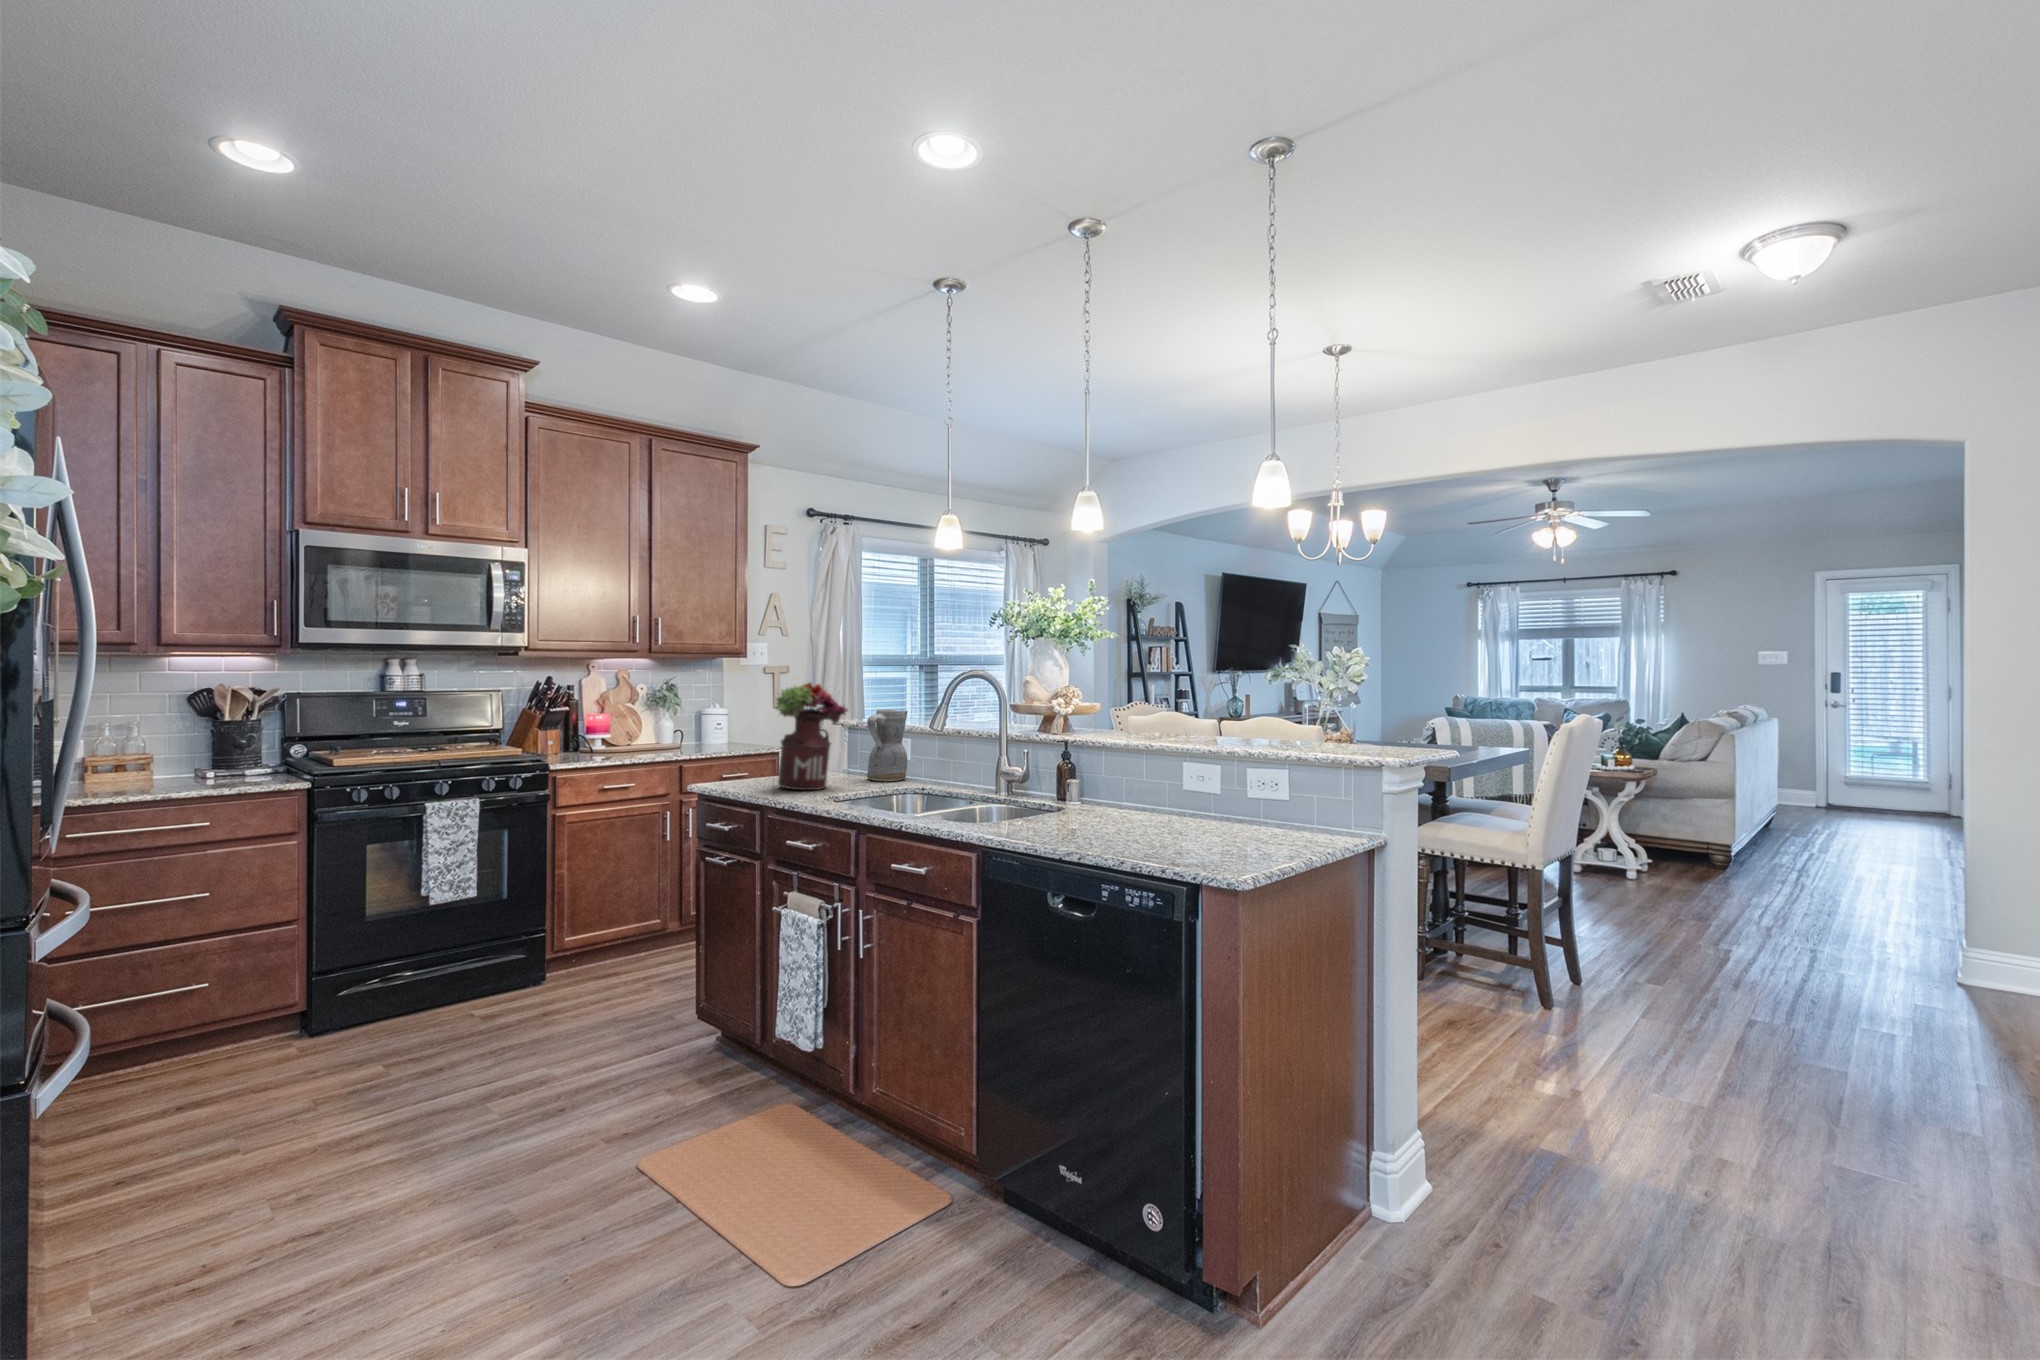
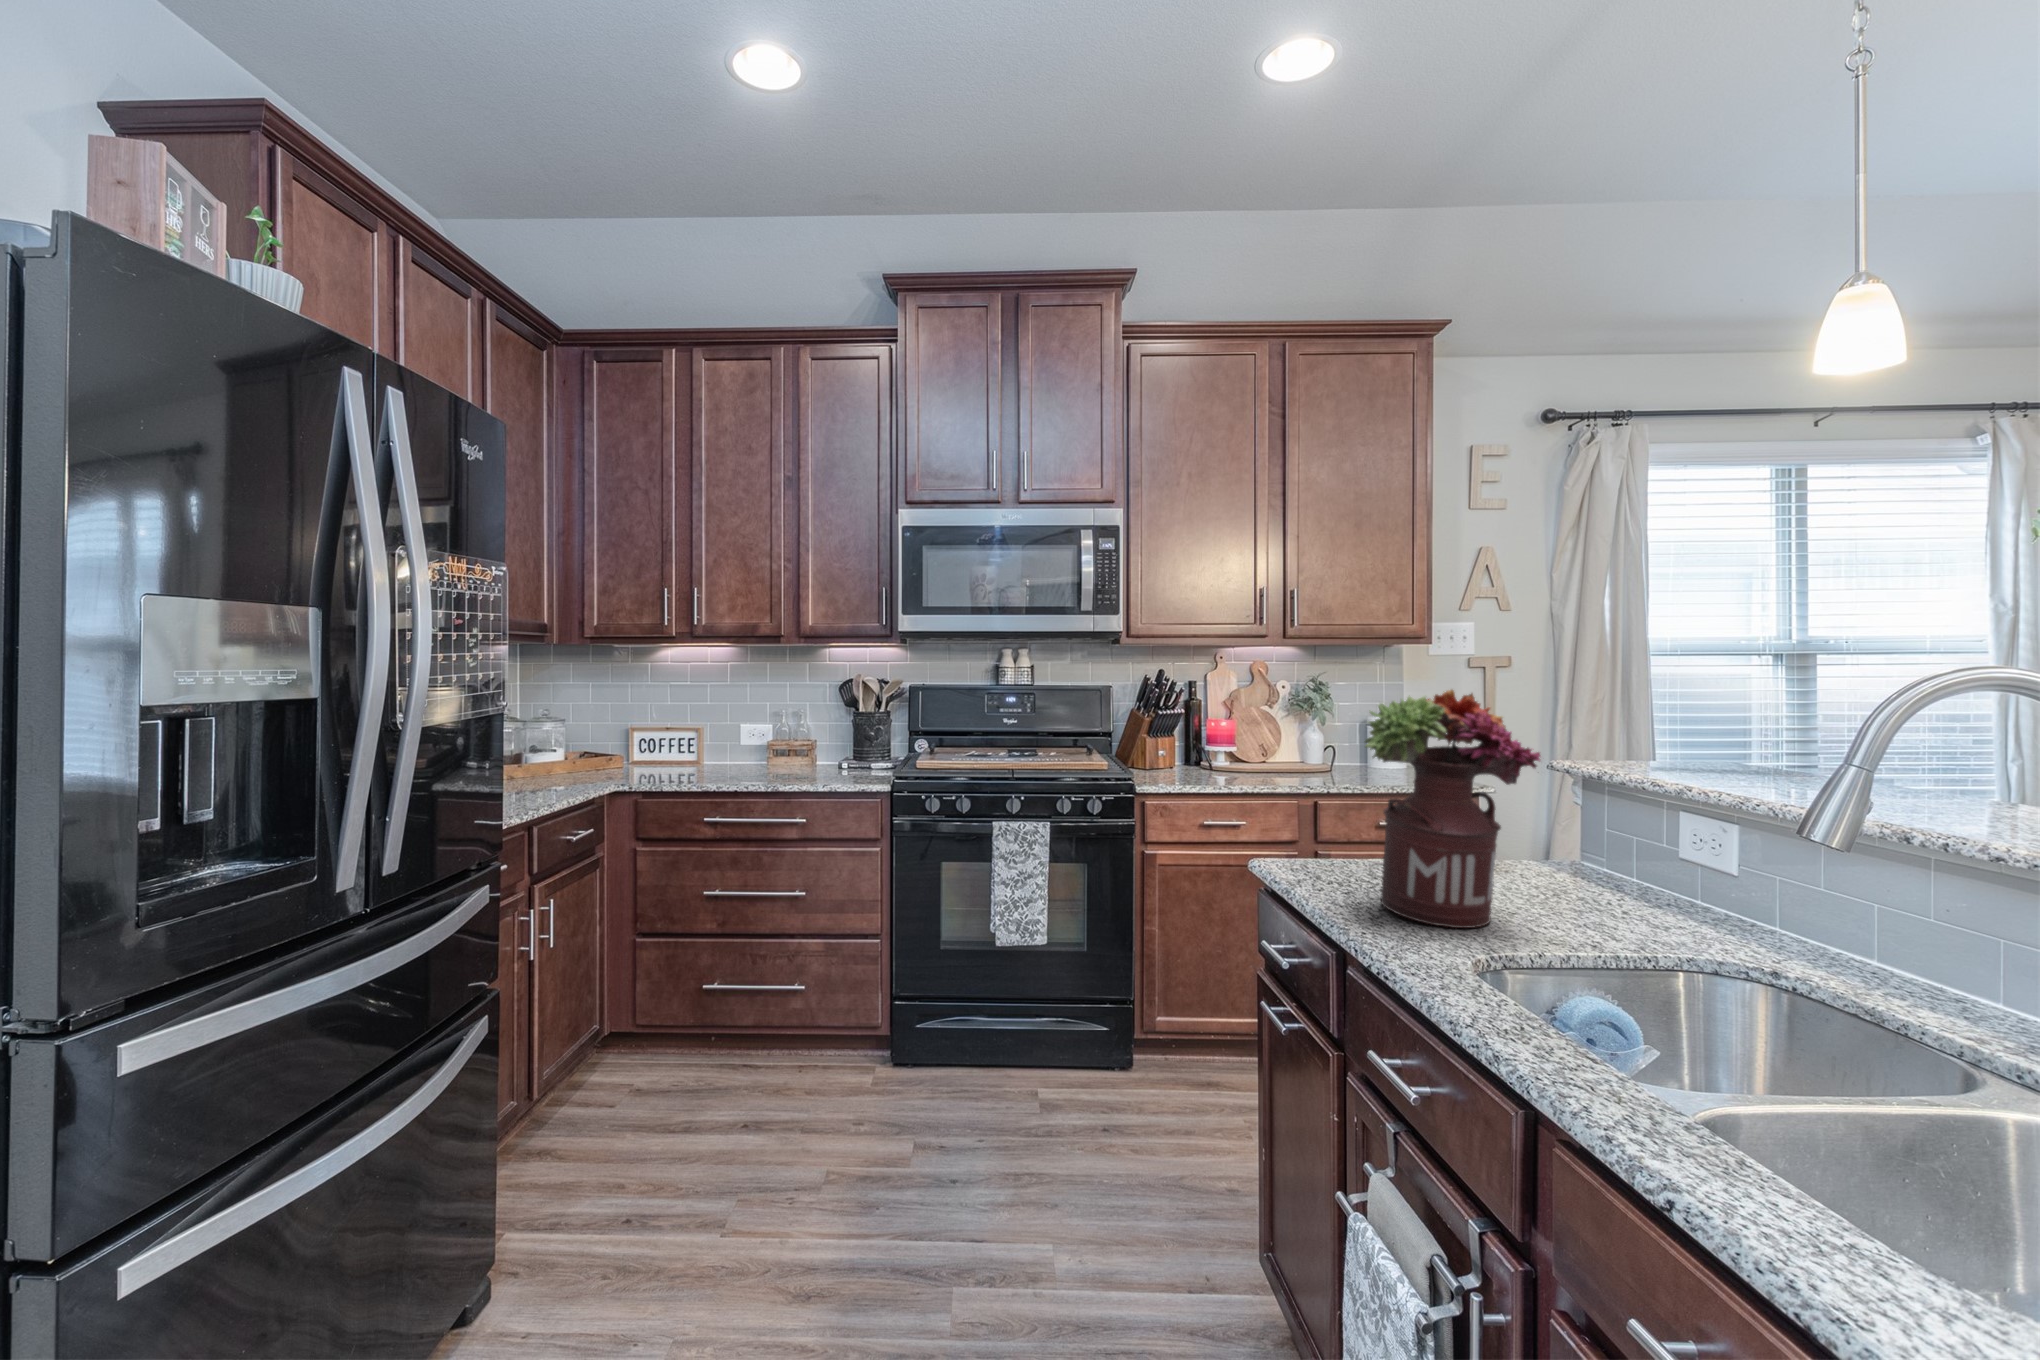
ceramic pitcher: present [867,709,908,781] -> none [1602,756,1721,931]

